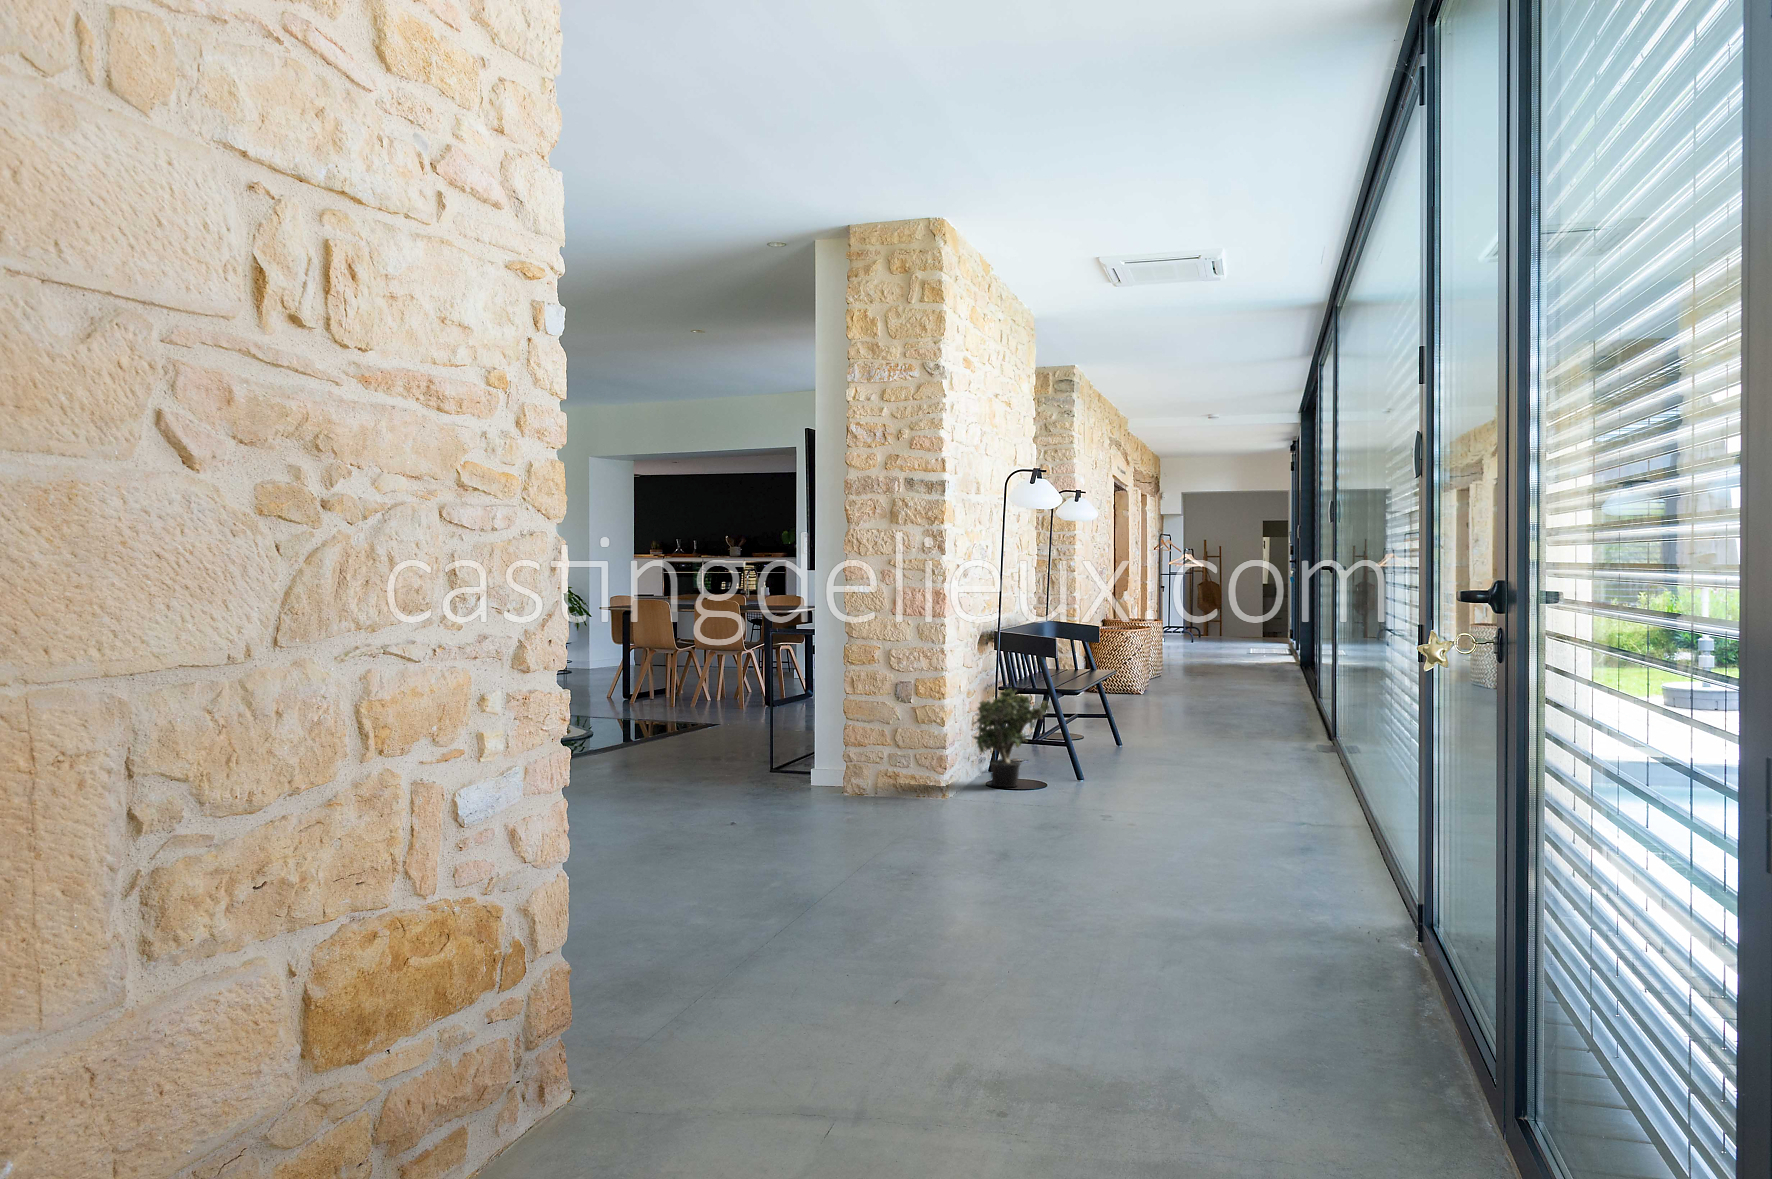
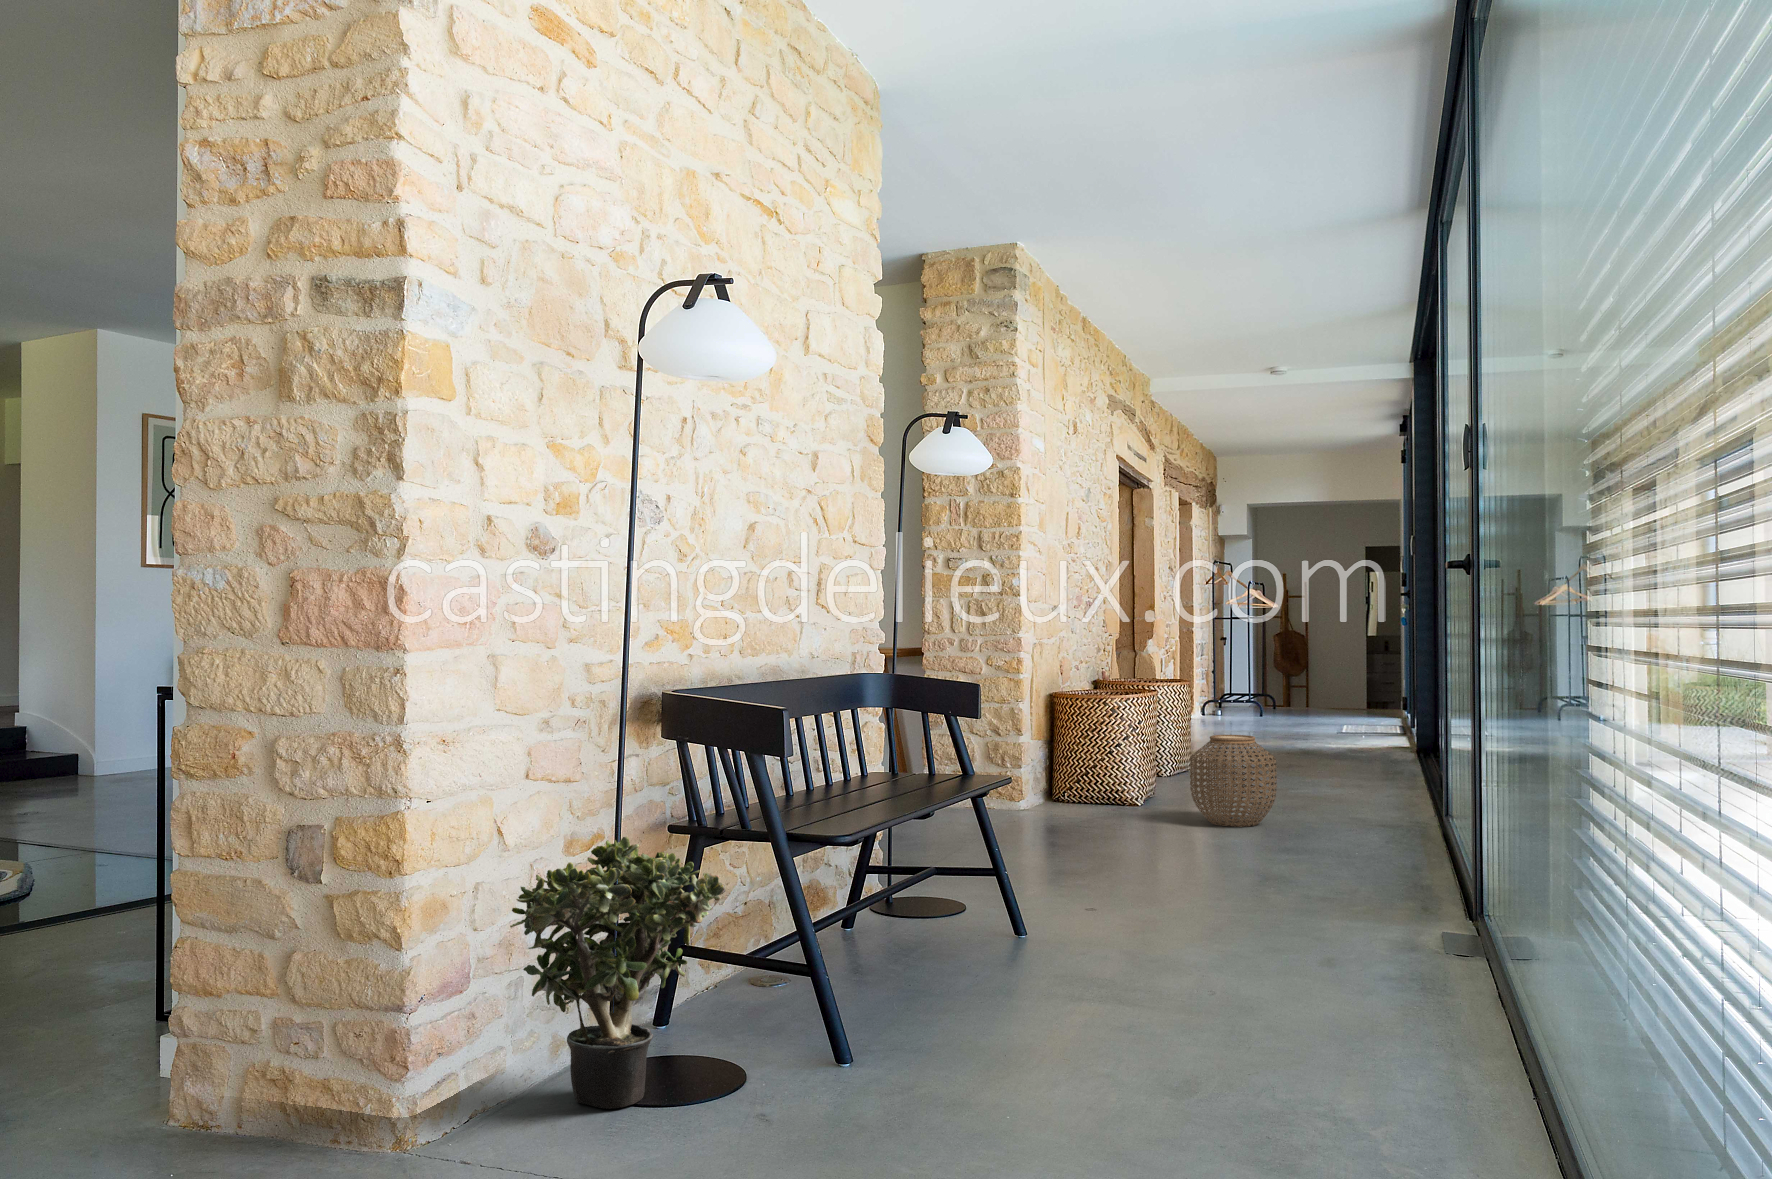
woven basket: none [1176,653,1224,704] -> present [1190,735,1277,827]

